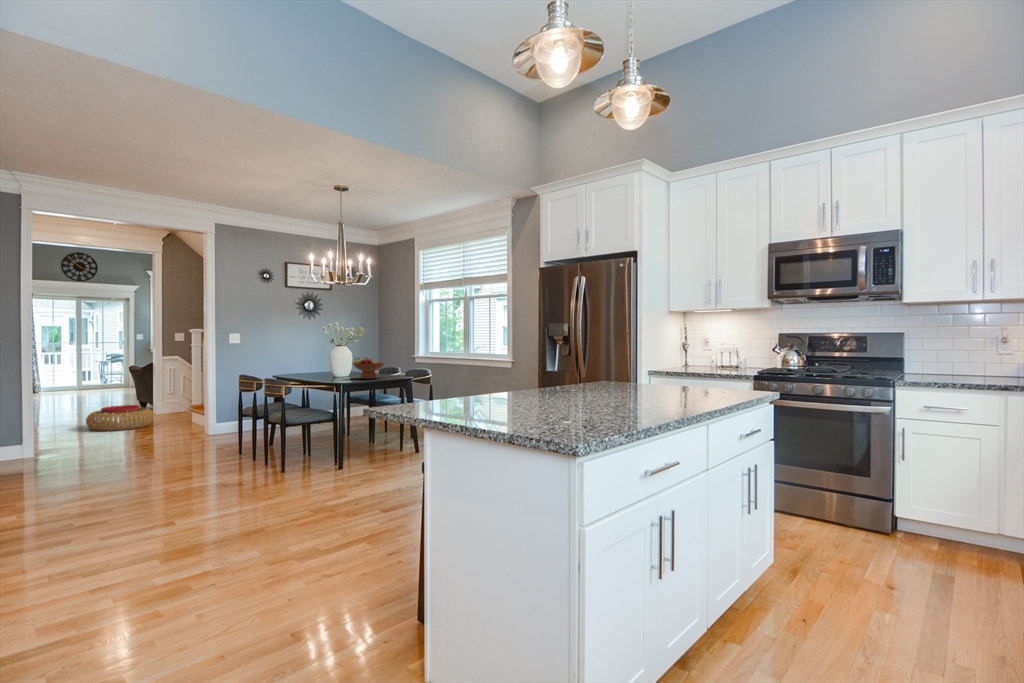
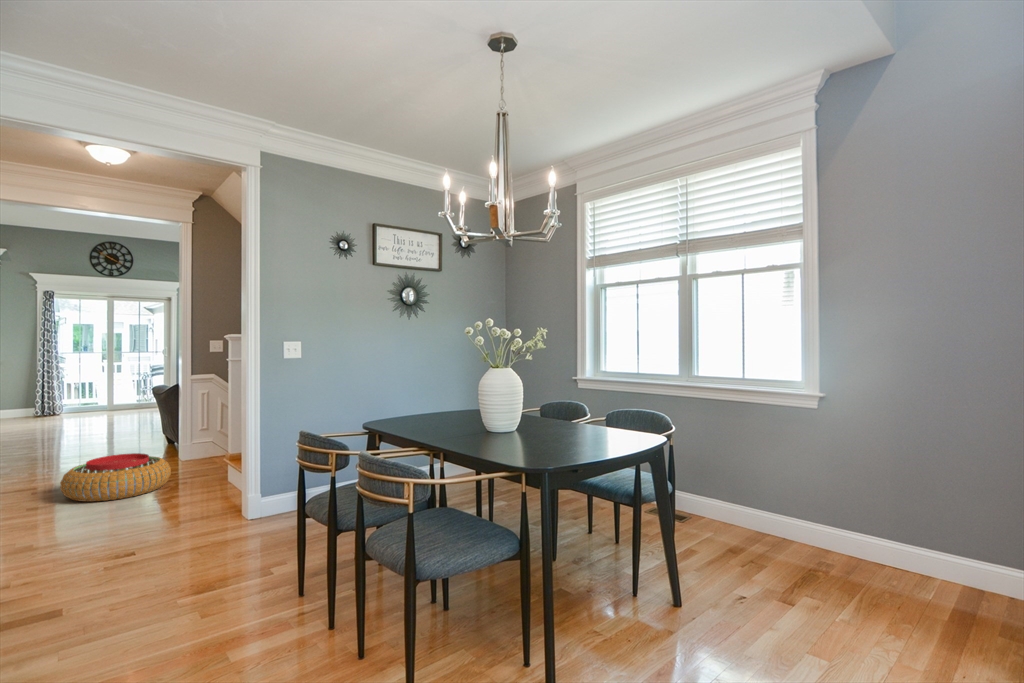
fruit bowl: present [352,358,385,379] -> none [536,393,607,442]

